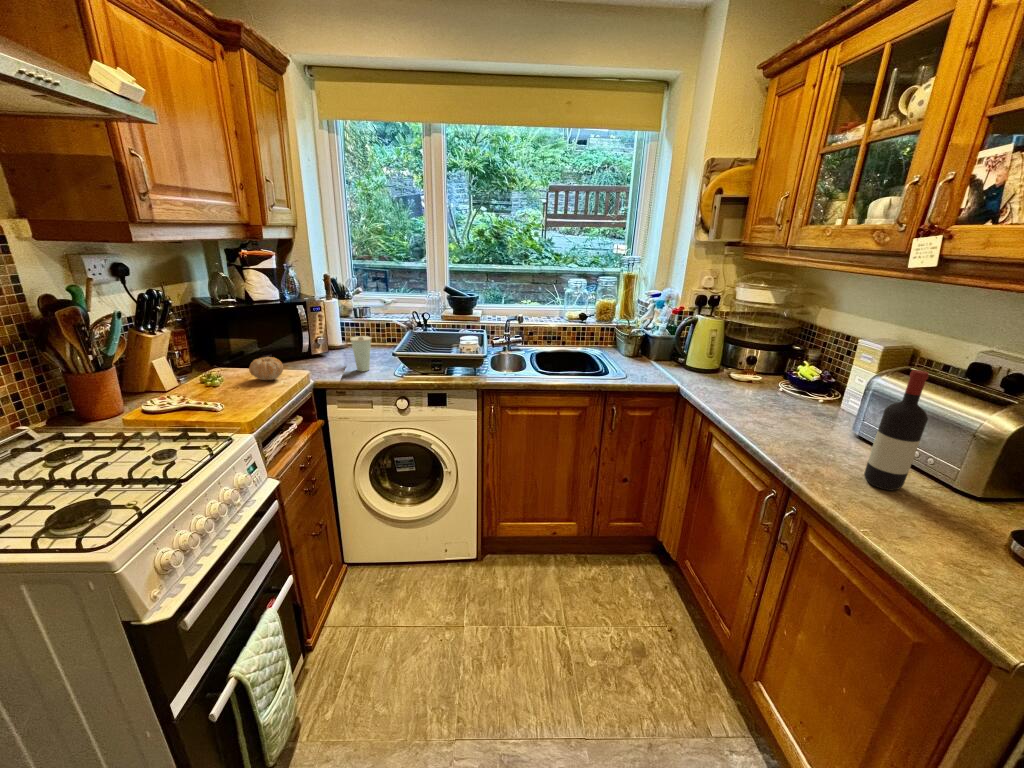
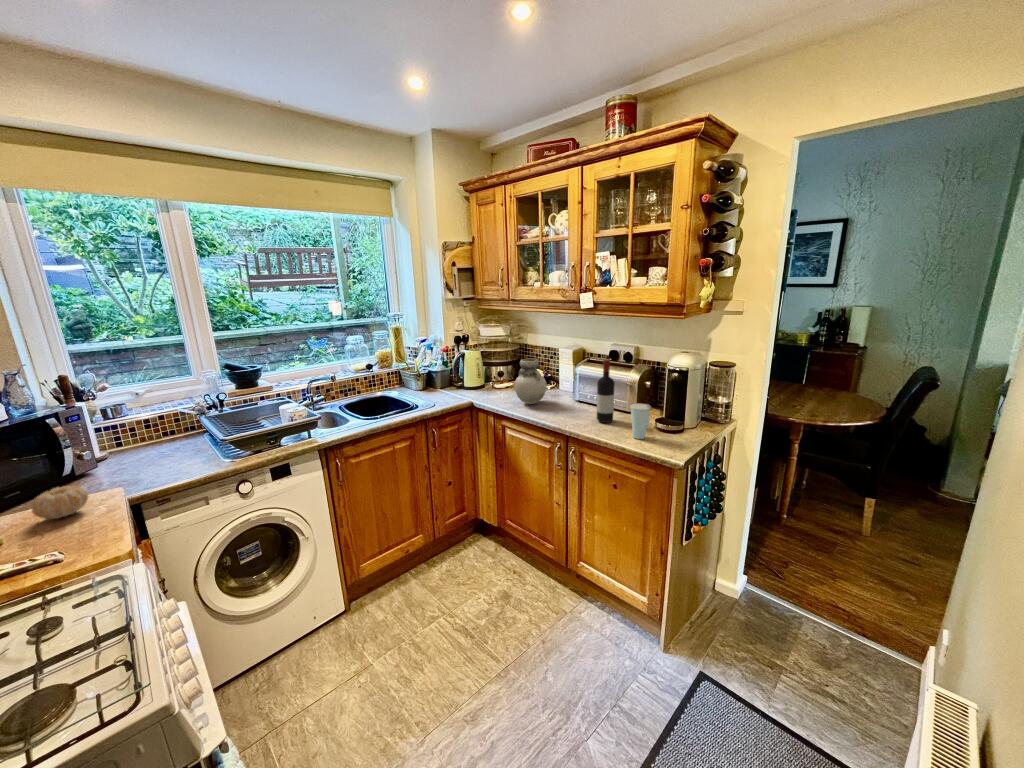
cup: present [350,336,371,371] -> present [630,403,651,439]
vase: none [741,341,800,414] -> present [515,358,547,404]

